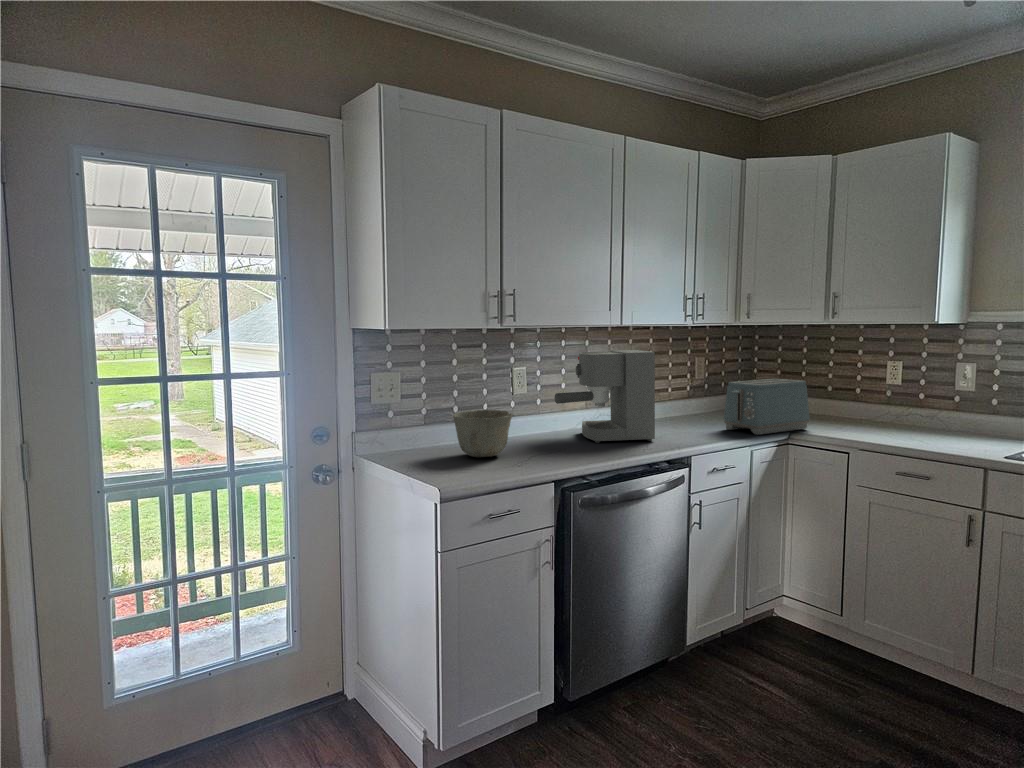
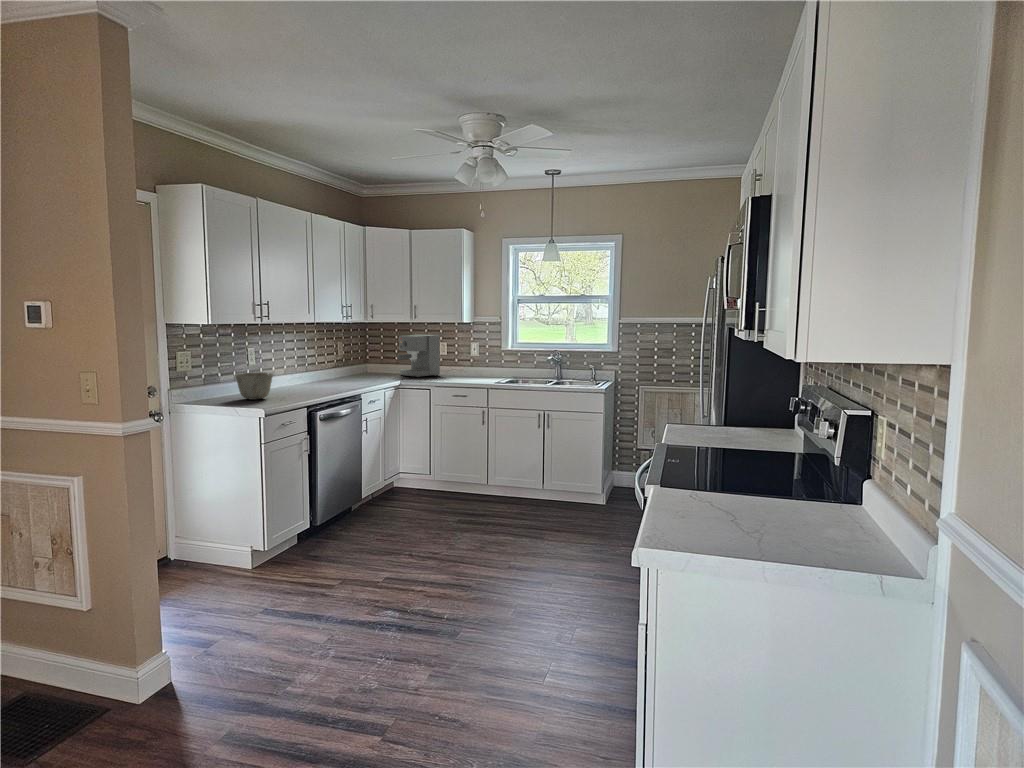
coffee maker: present [555,350,655,443] -> present [397,335,440,377]
toaster: present [724,379,810,435] -> none [366,353,408,383]

